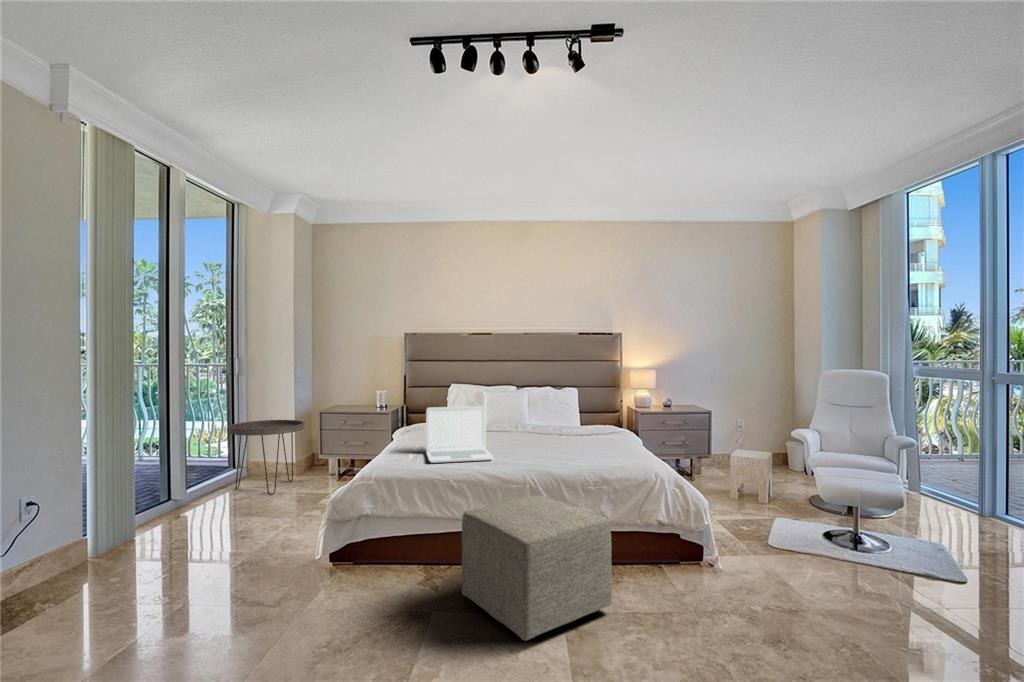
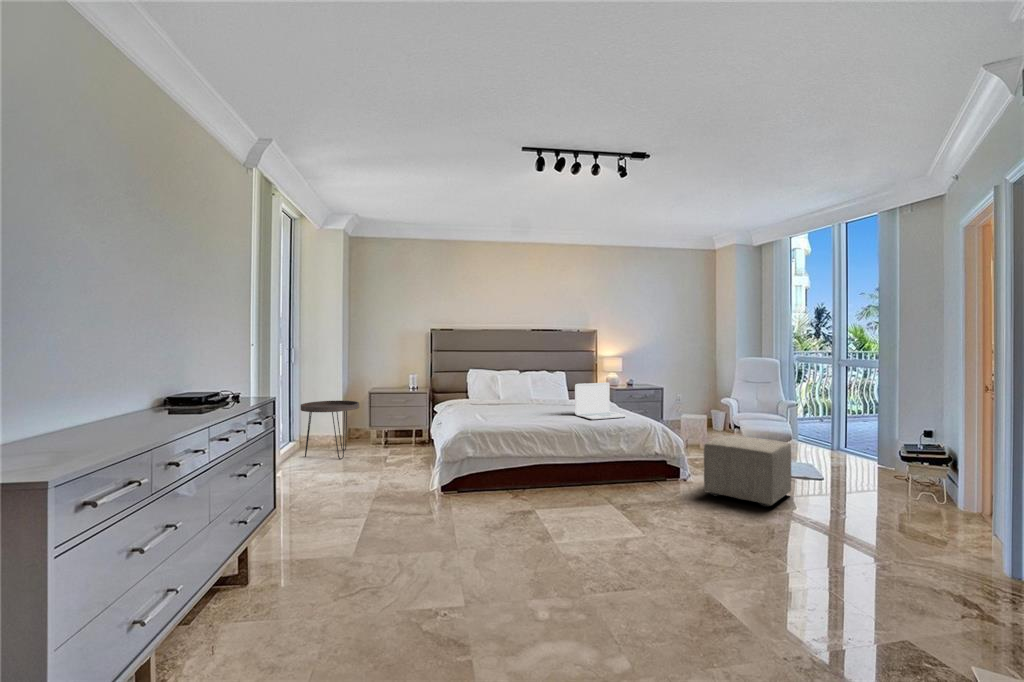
laptop: present [426,406,493,463] -> present [575,383,626,419]
ottoman: present [462,495,612,641] -> present [704,435,791,507]

